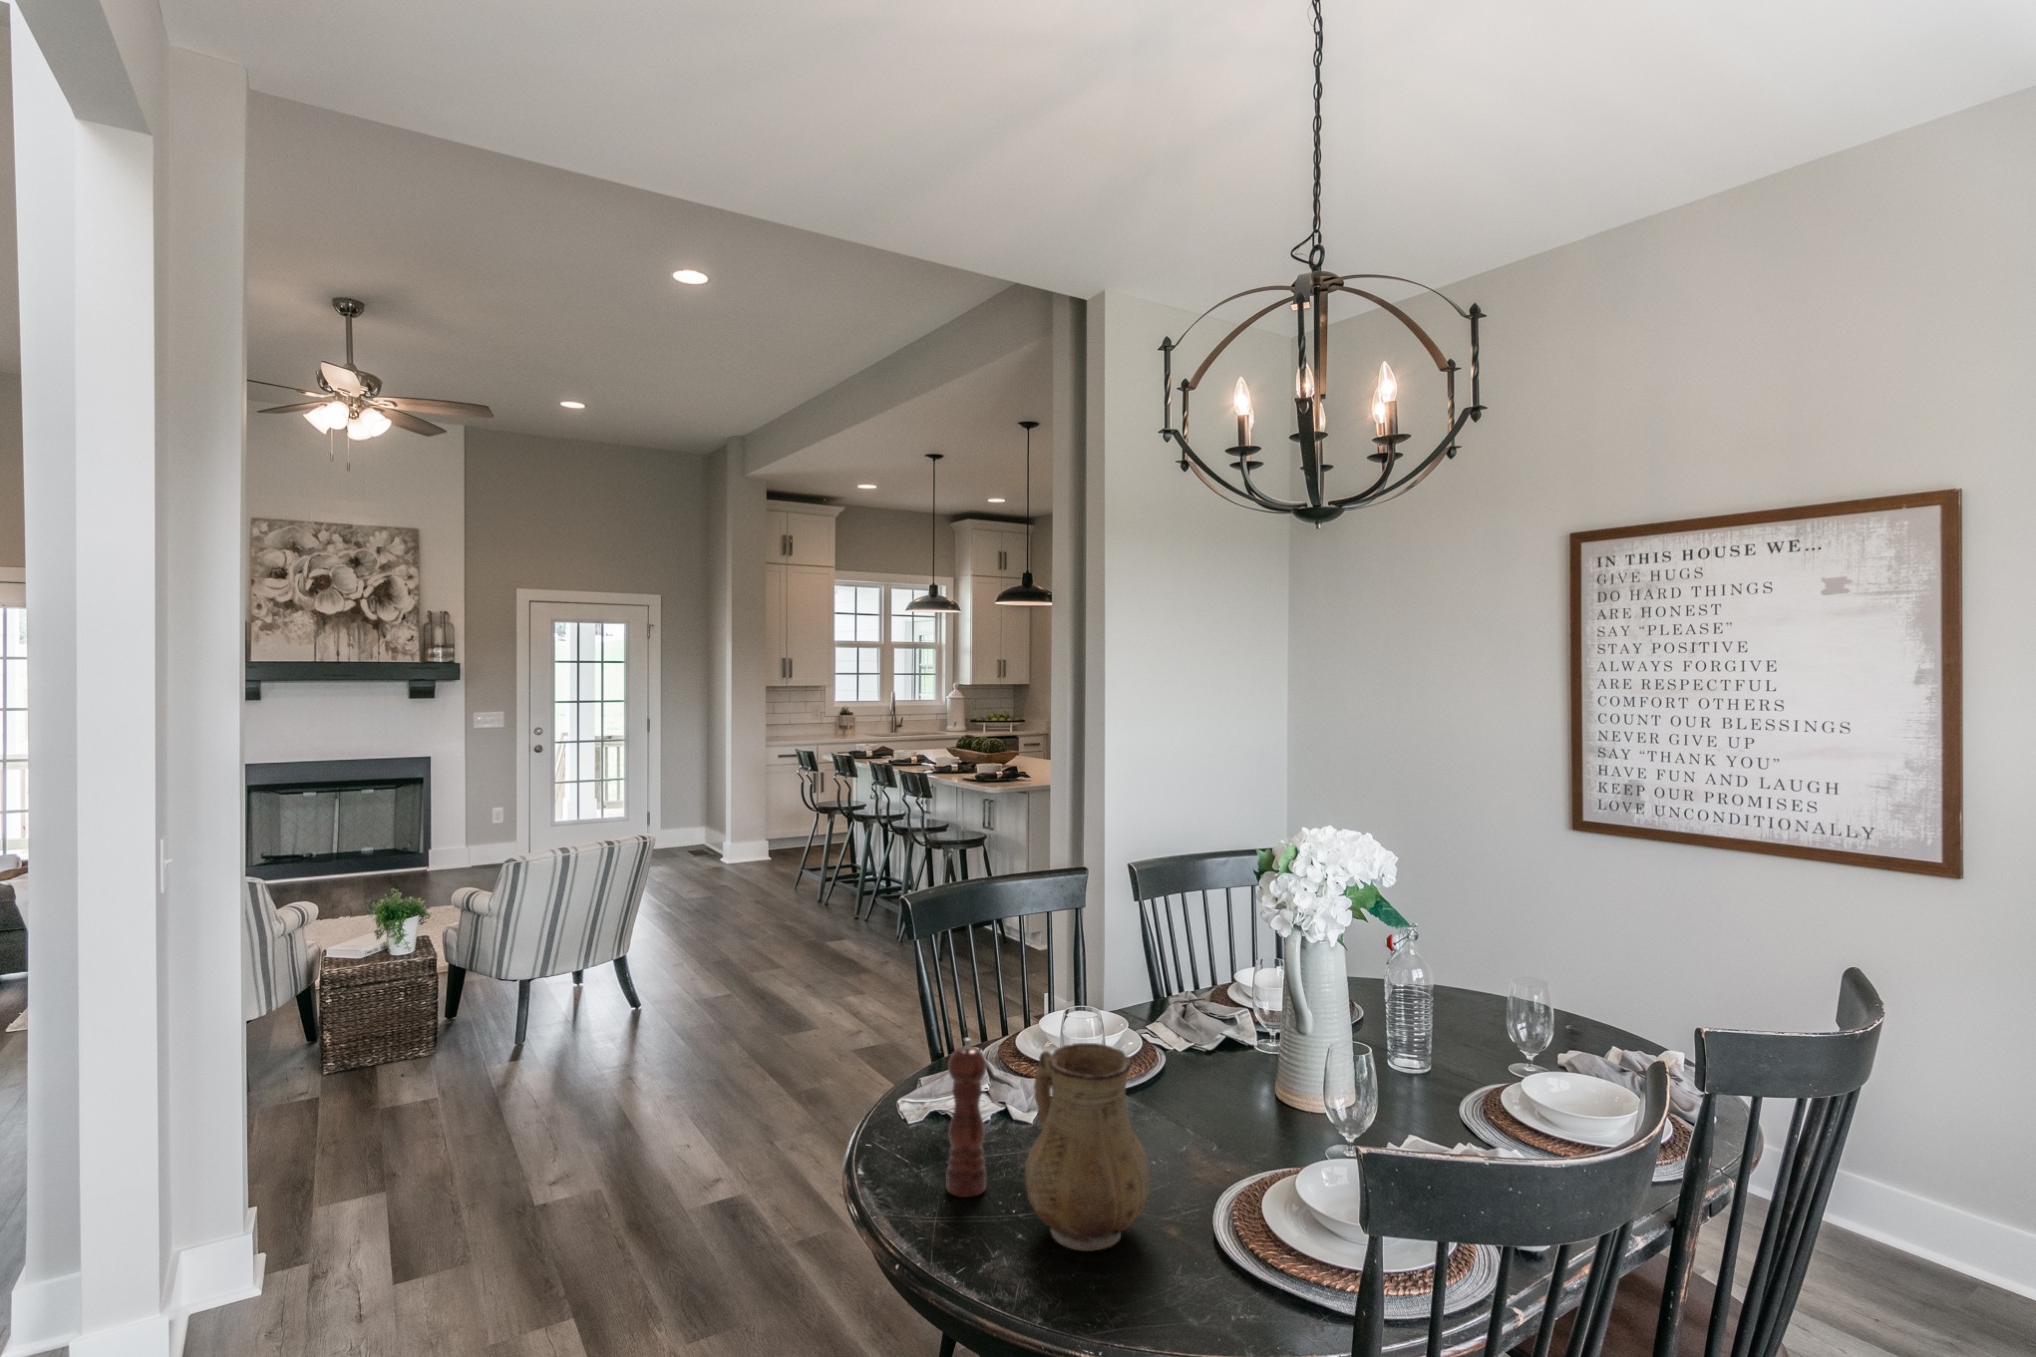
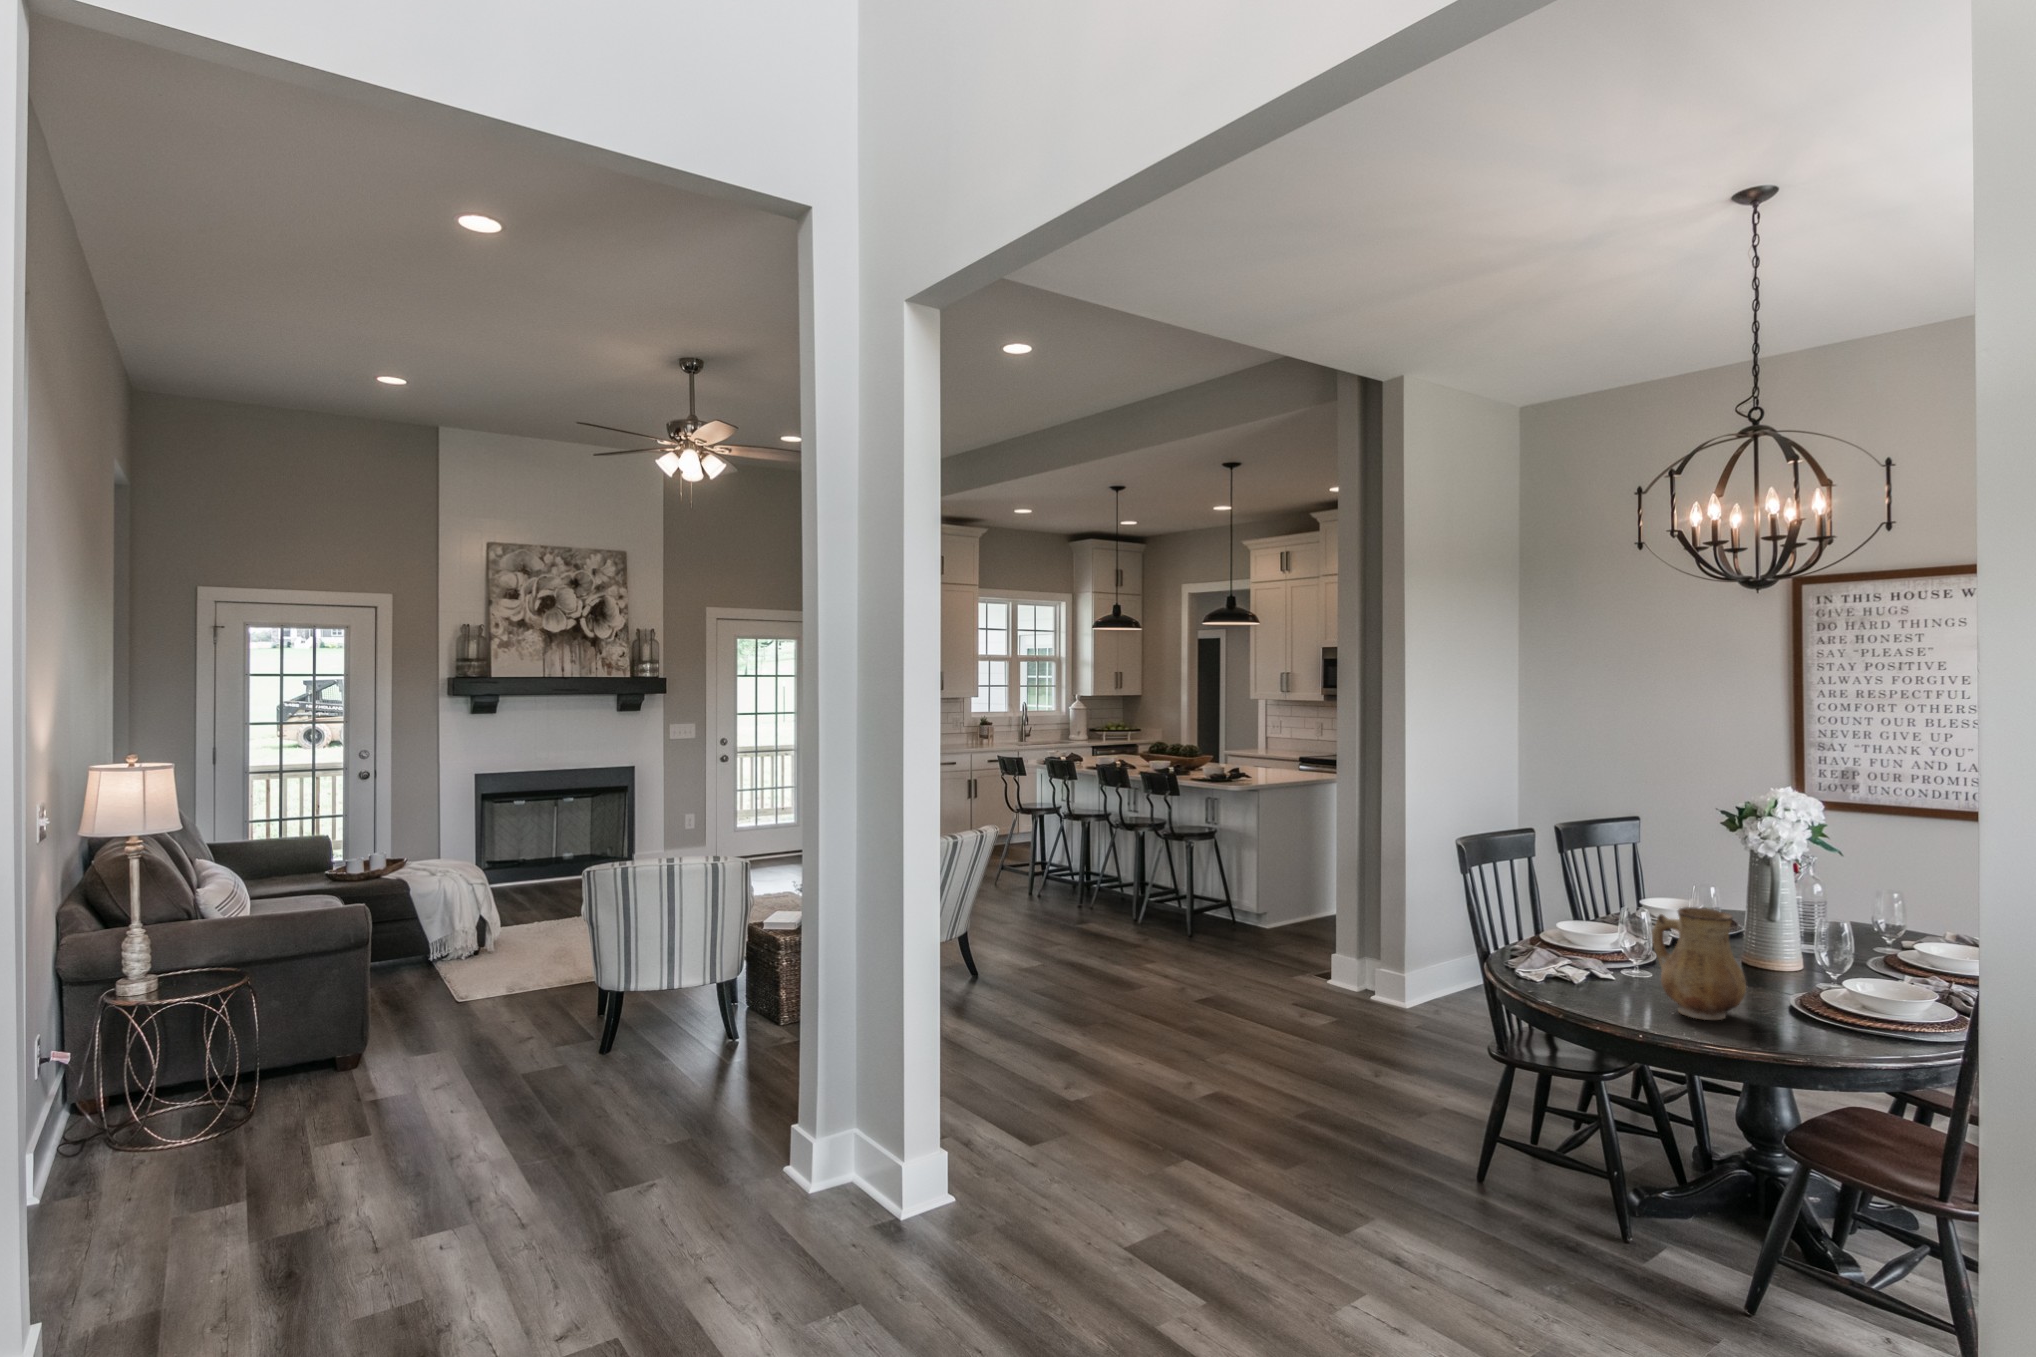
pepper mill: present [947,1037,987,1197] -> none [1590,910,1617,1004]

